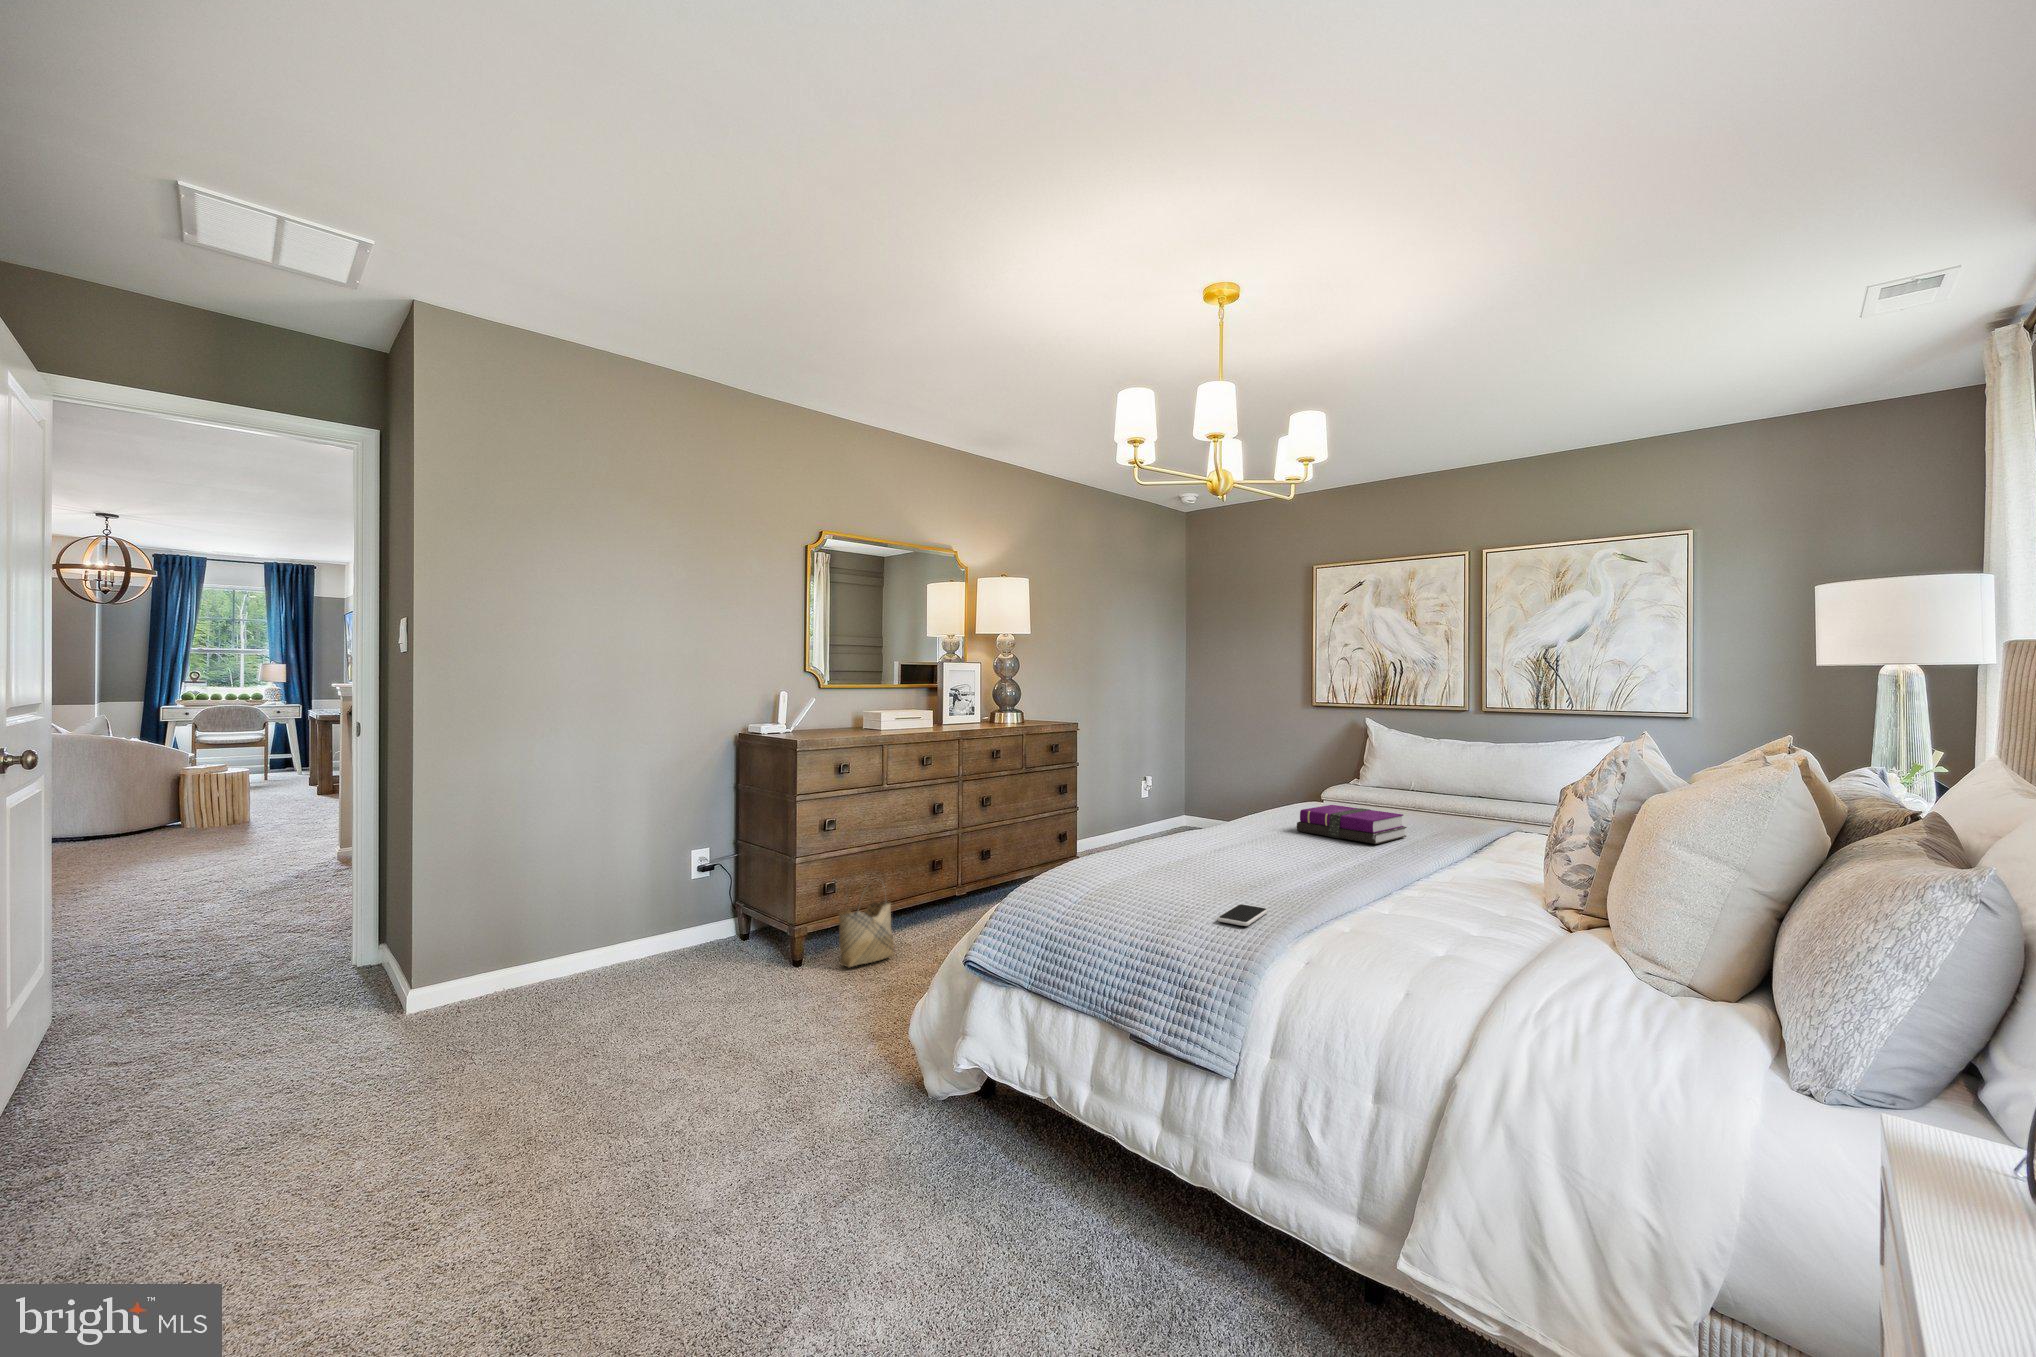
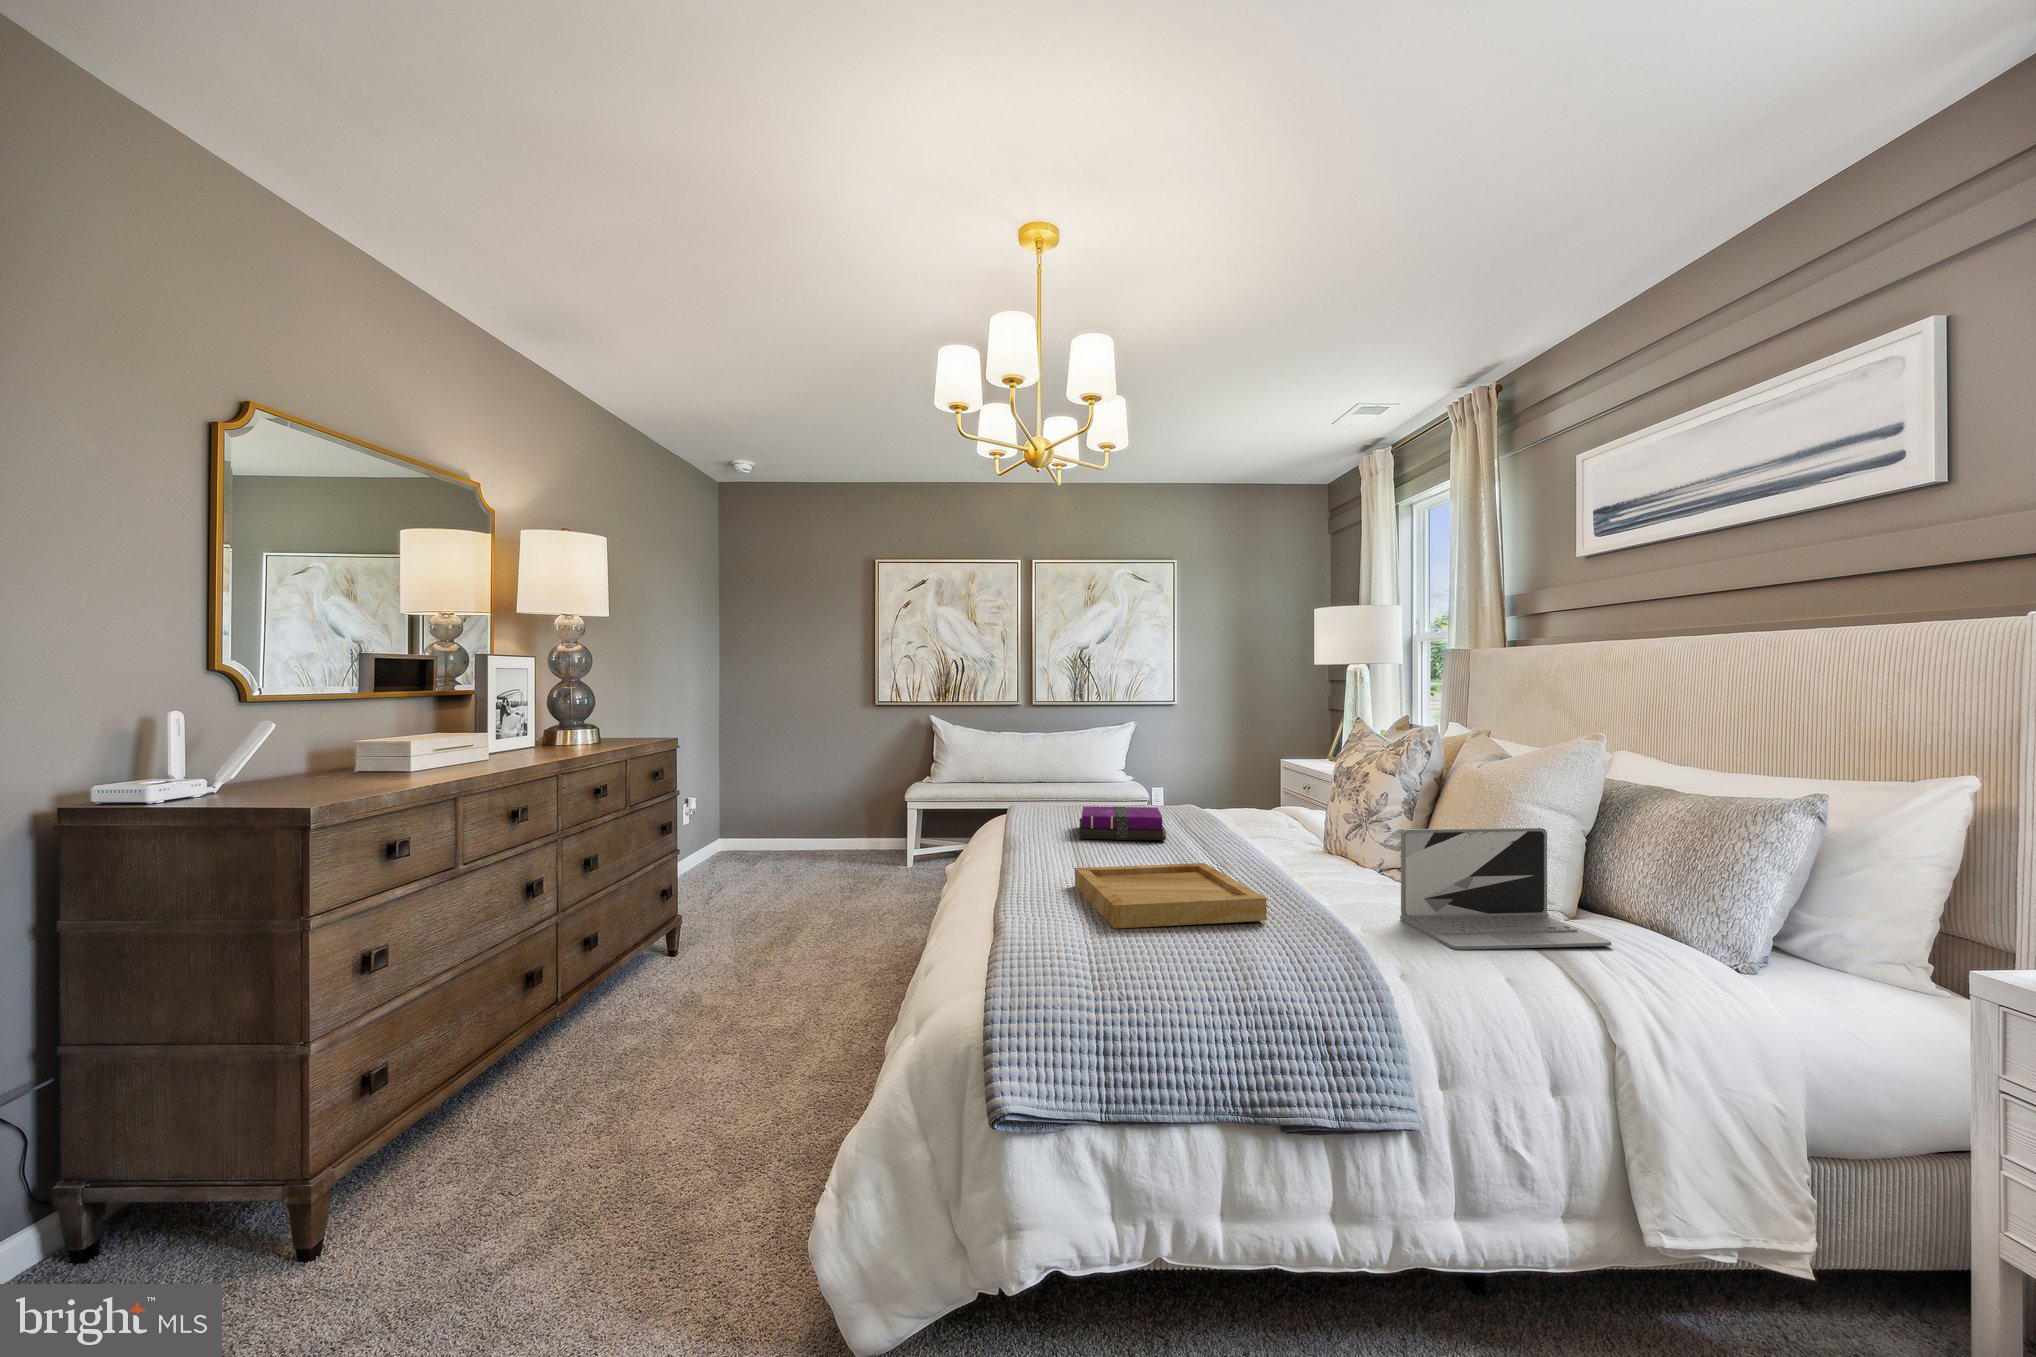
laptop: none [1384,837,1606,999] -> present [1400,828,1611,949]
tray: none [1135,839,1308,900] -> present [1075,863,1267,929]
woven basket: present [839,880,894,967] -> none [421,1027,520,1204]
smartphone: present [1217,904,1268,926] -> none [1268,930,1335,957]

